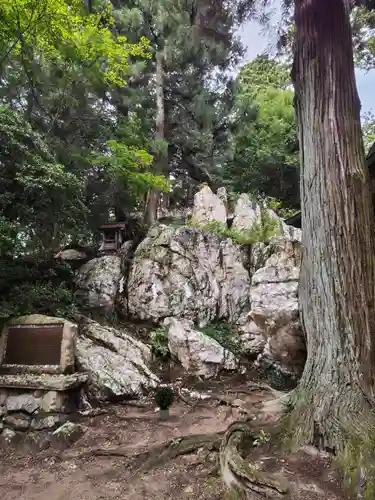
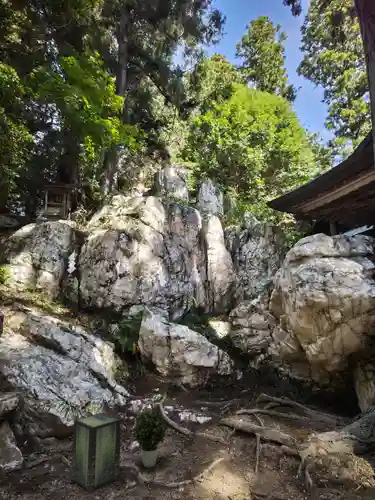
storage box: none [118,386,146,429] -> present [71,413,121,491]

